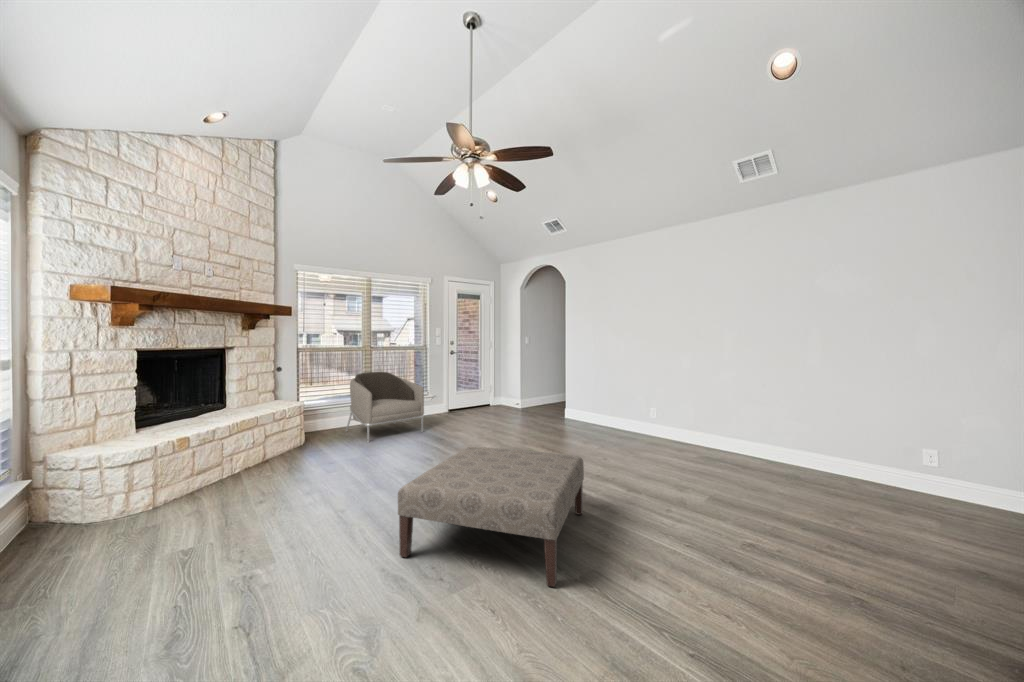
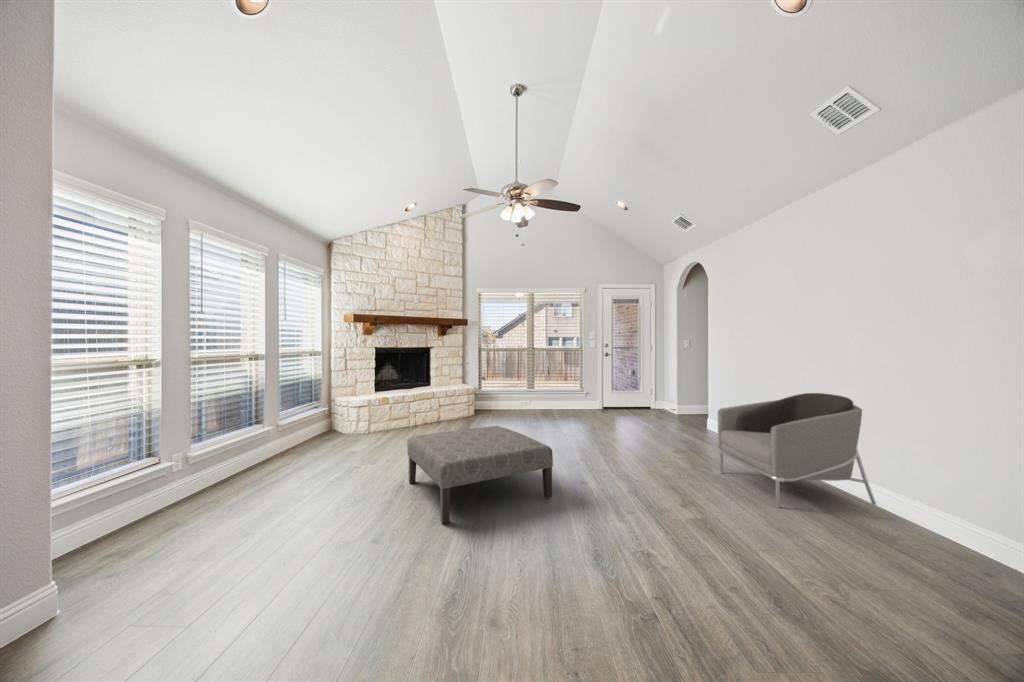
armchair: present [346,372,424,442] -> present [718,393,876,508]

